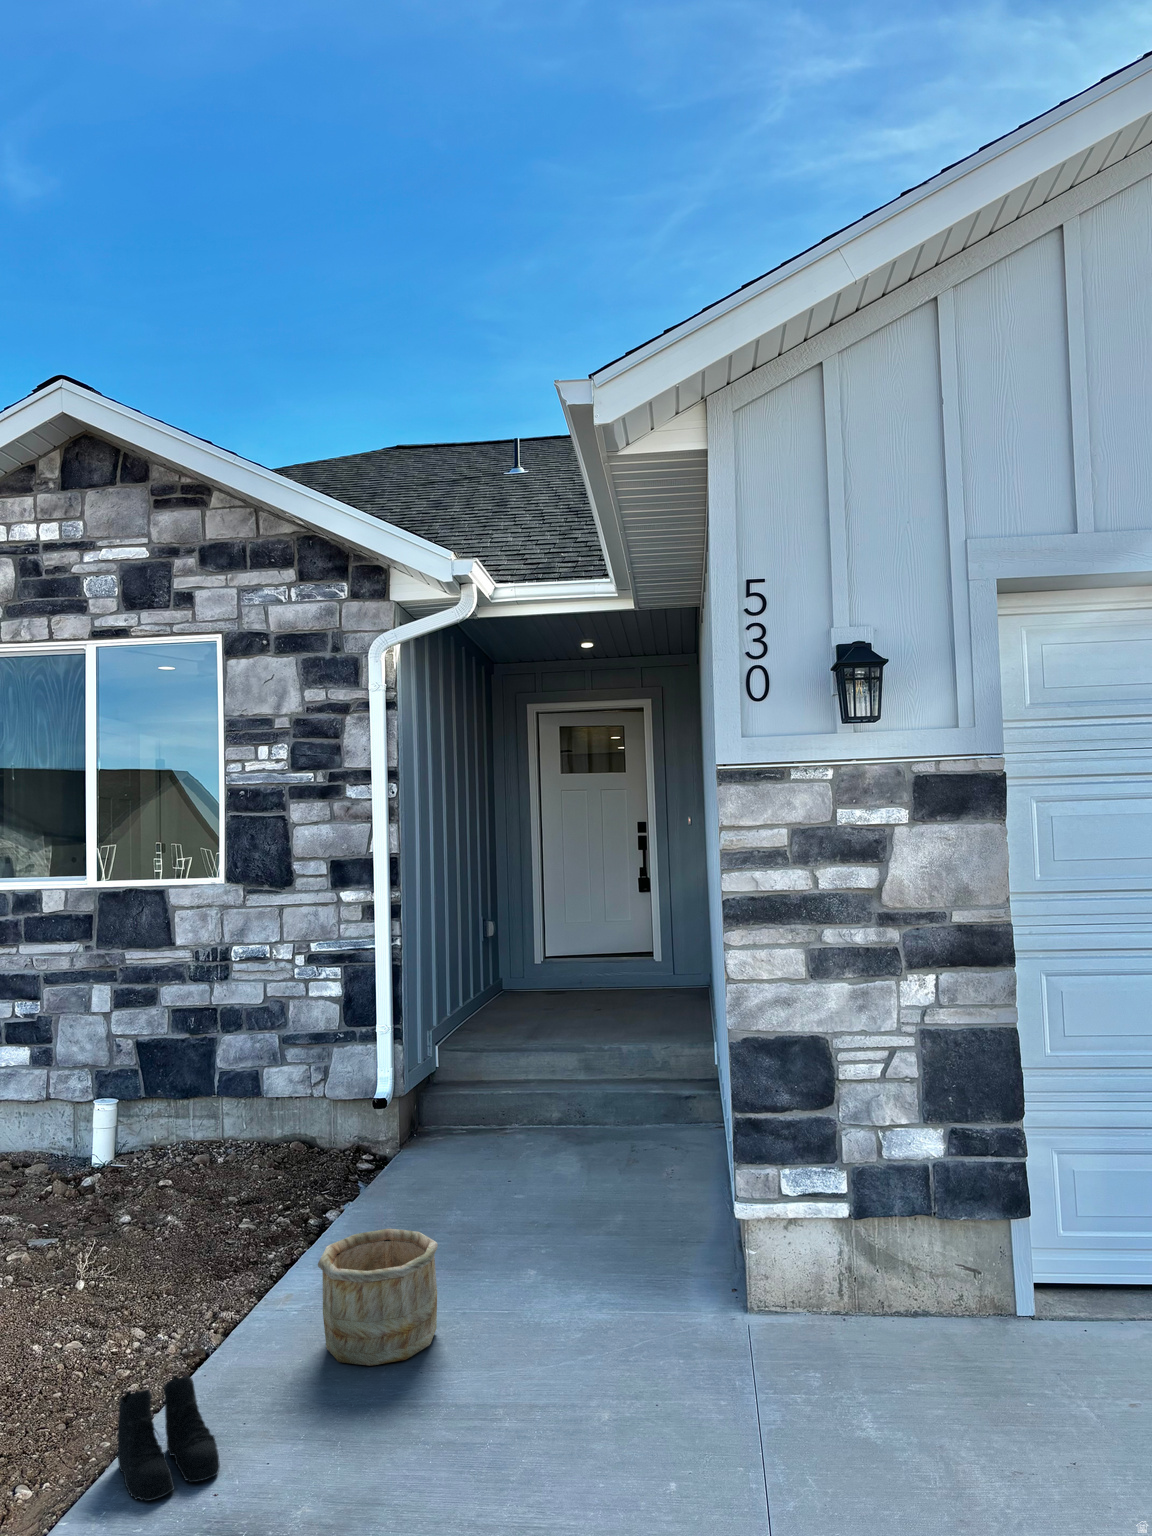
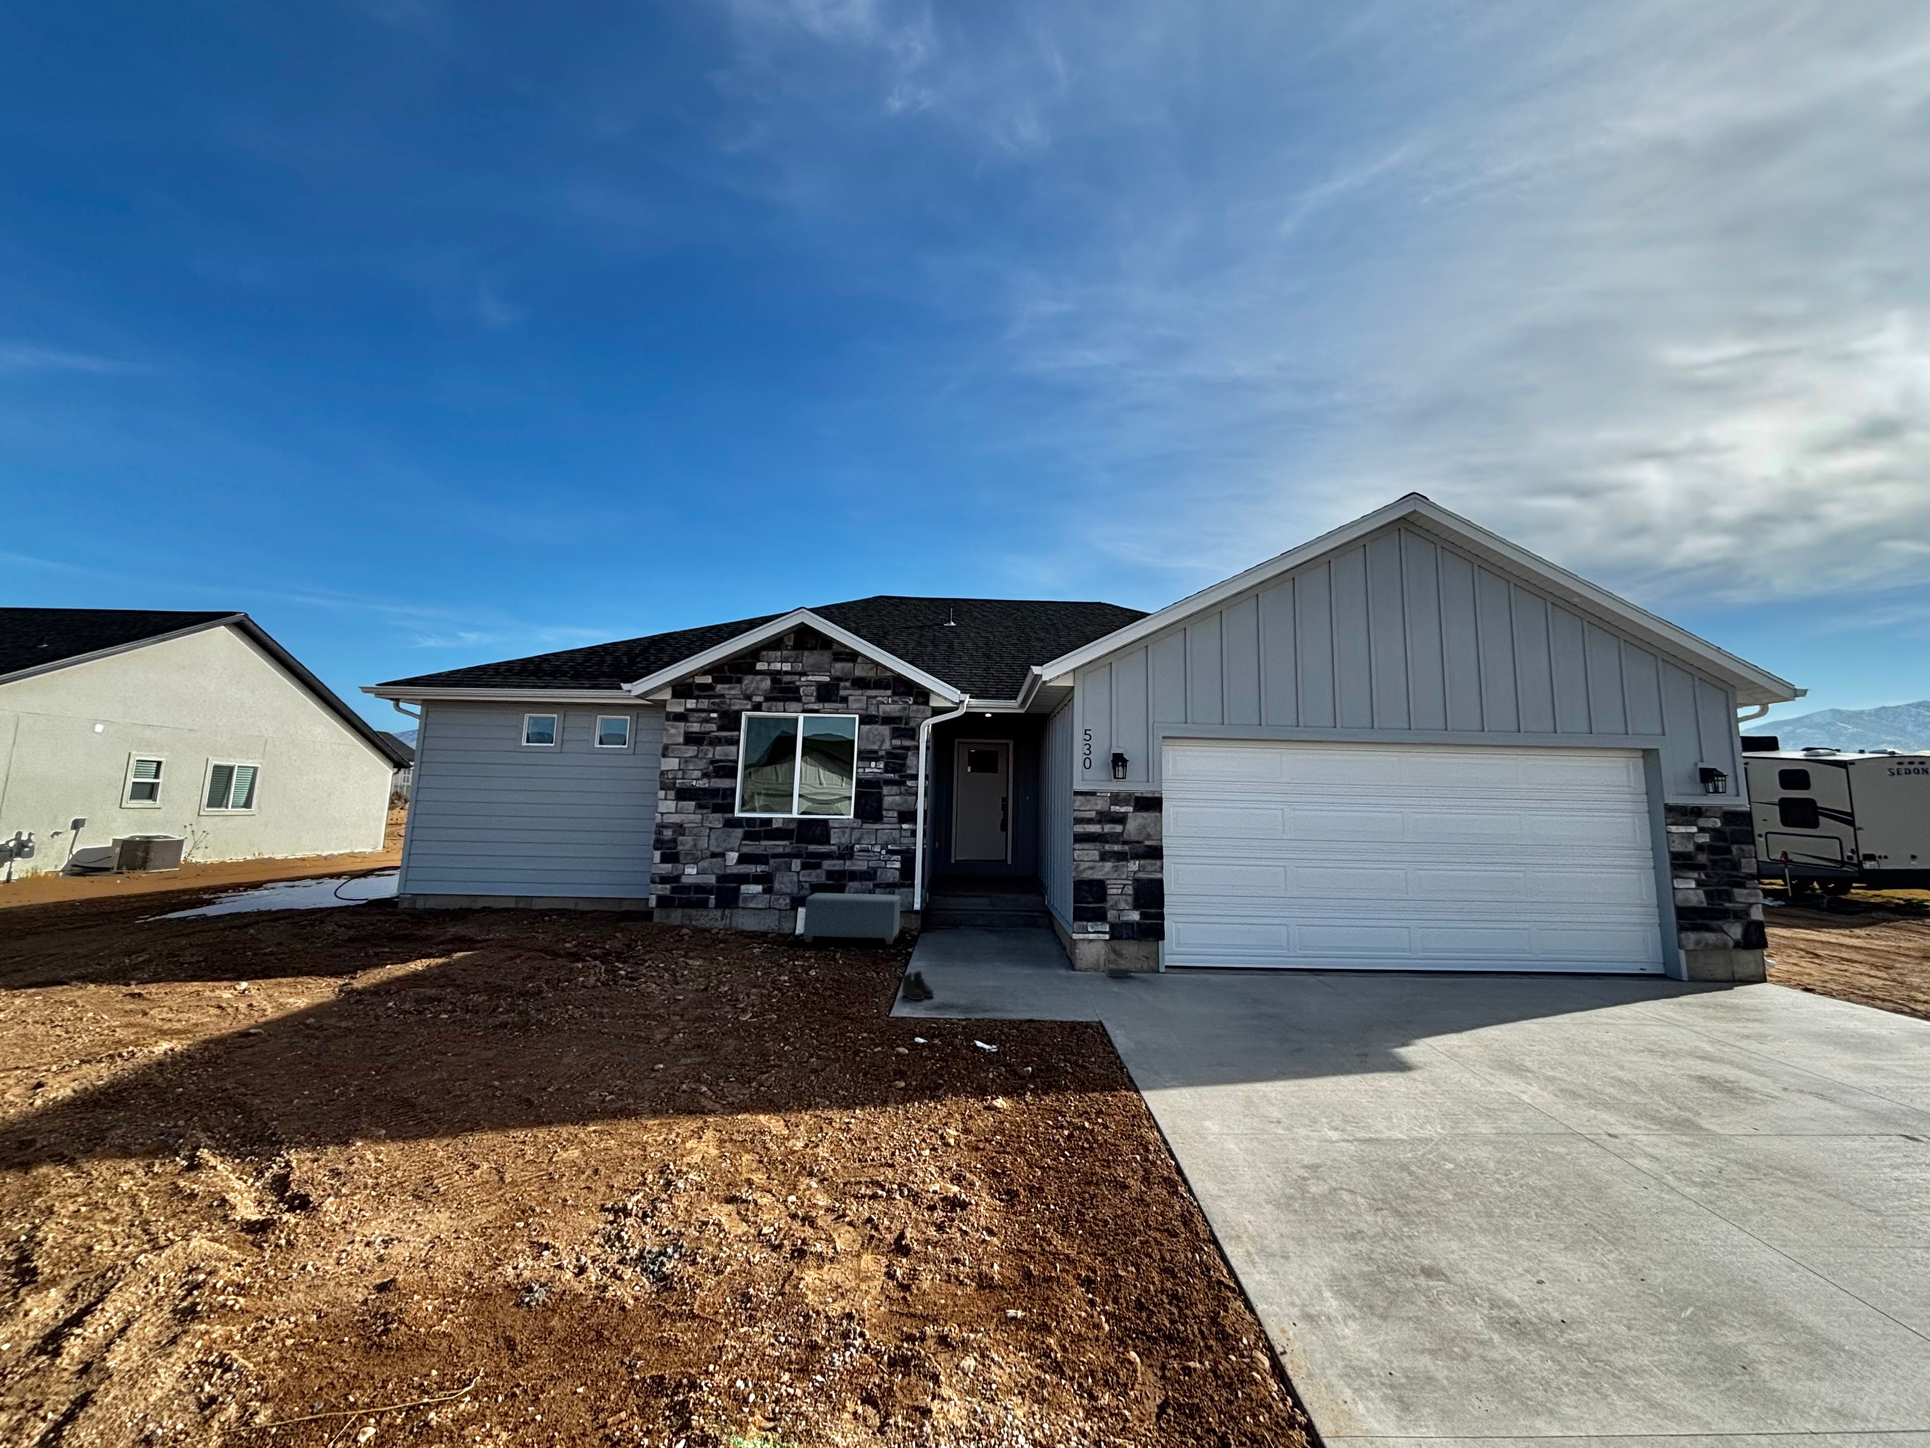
bench: none [98,1062,343,1192] -> present [804,893,900,944]
decorative plant: none [808,1227,936,1348] -> present [1099,942,1134,977]
wooden bucket: present [318,1228,438,1366] -> none [940,941,978,980]

